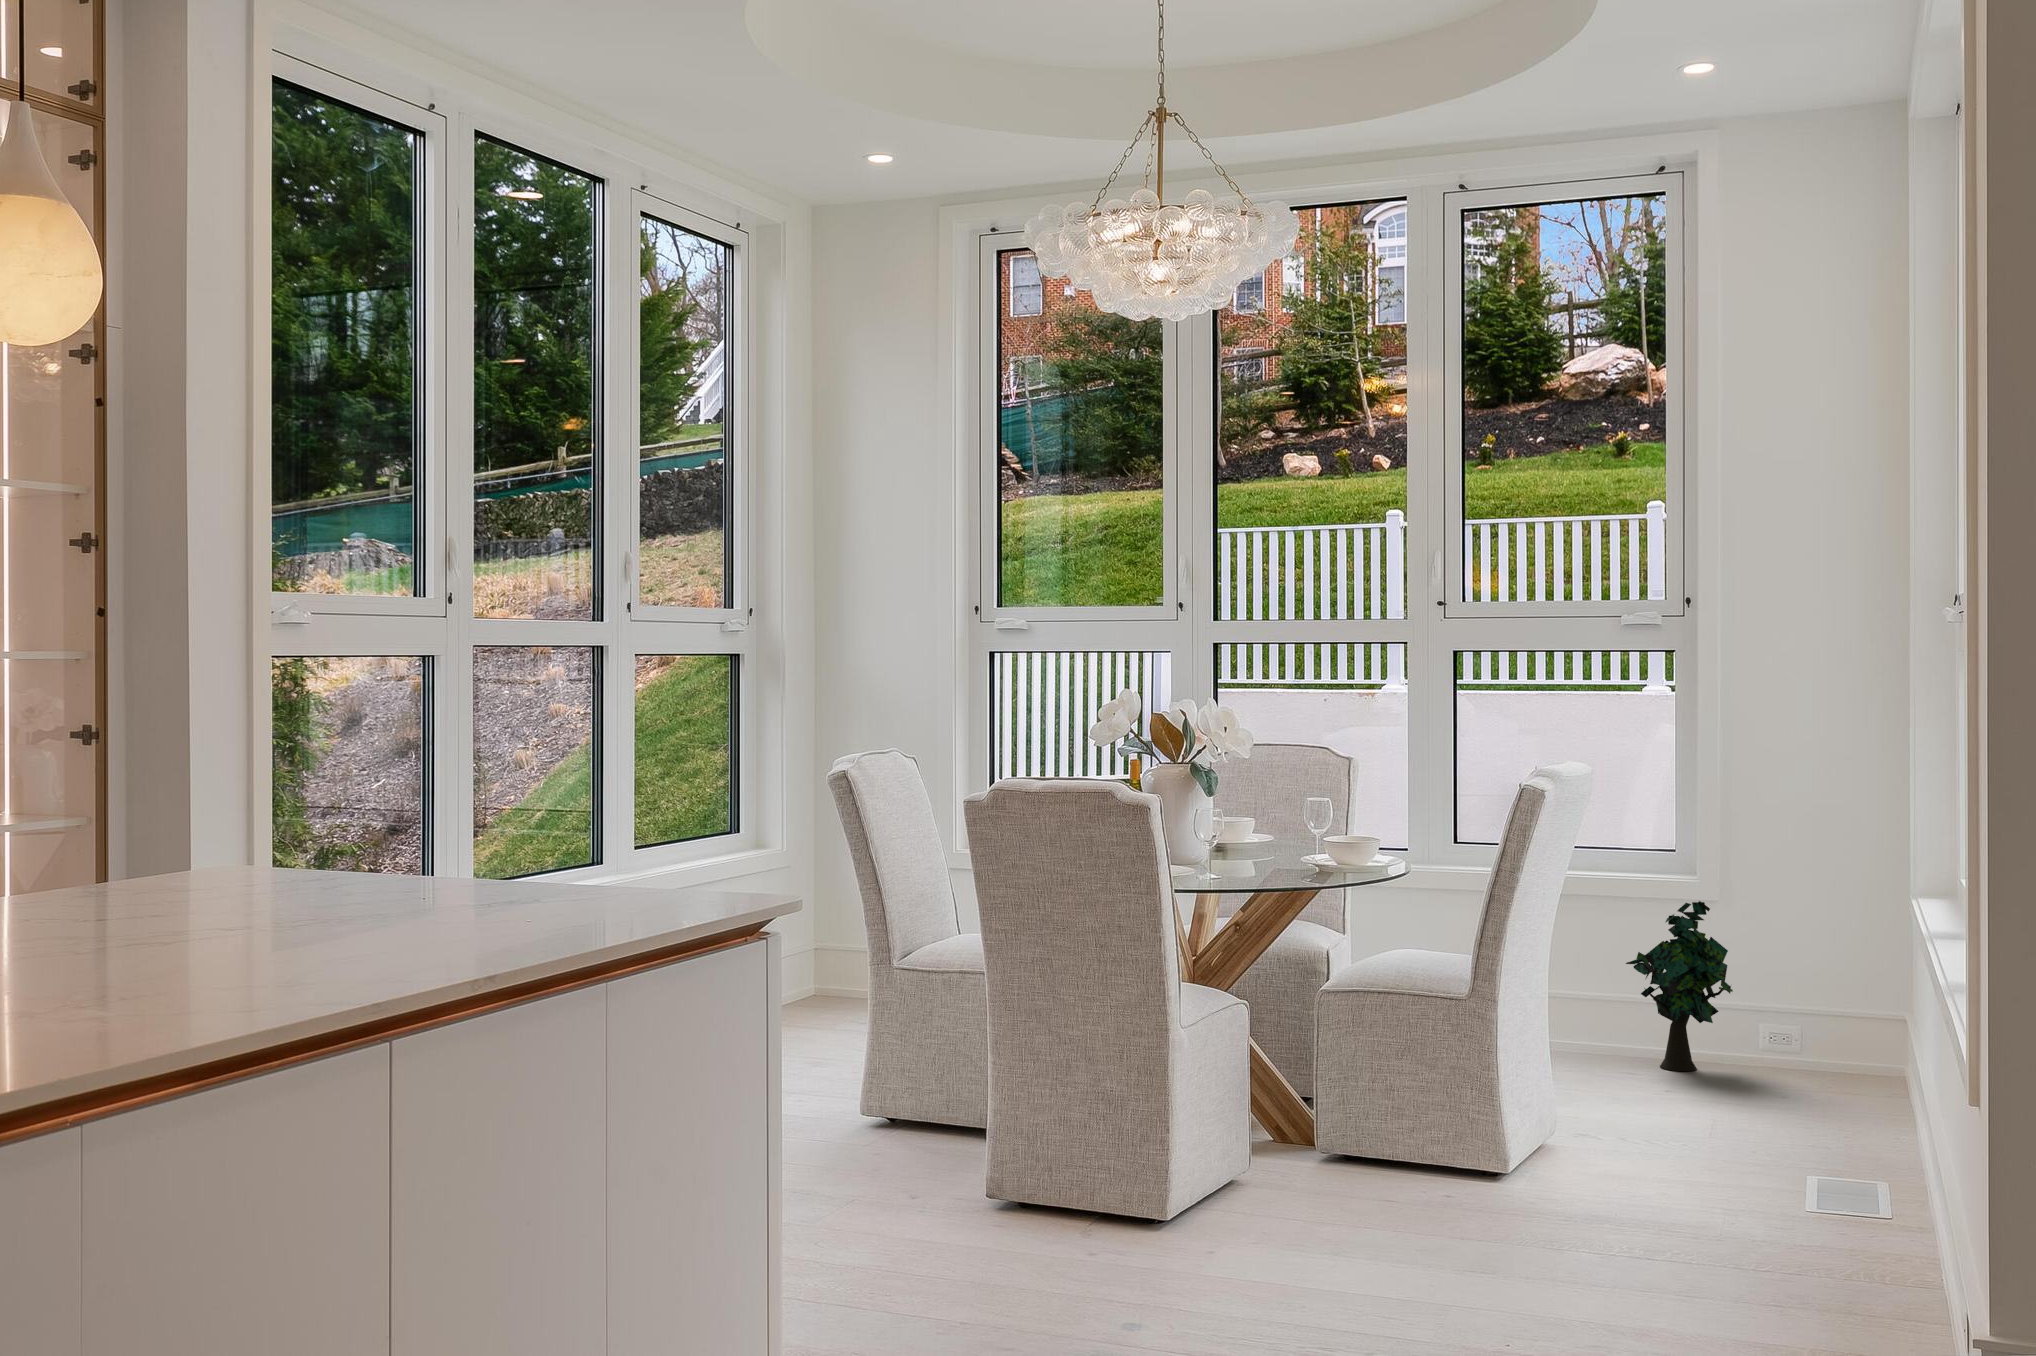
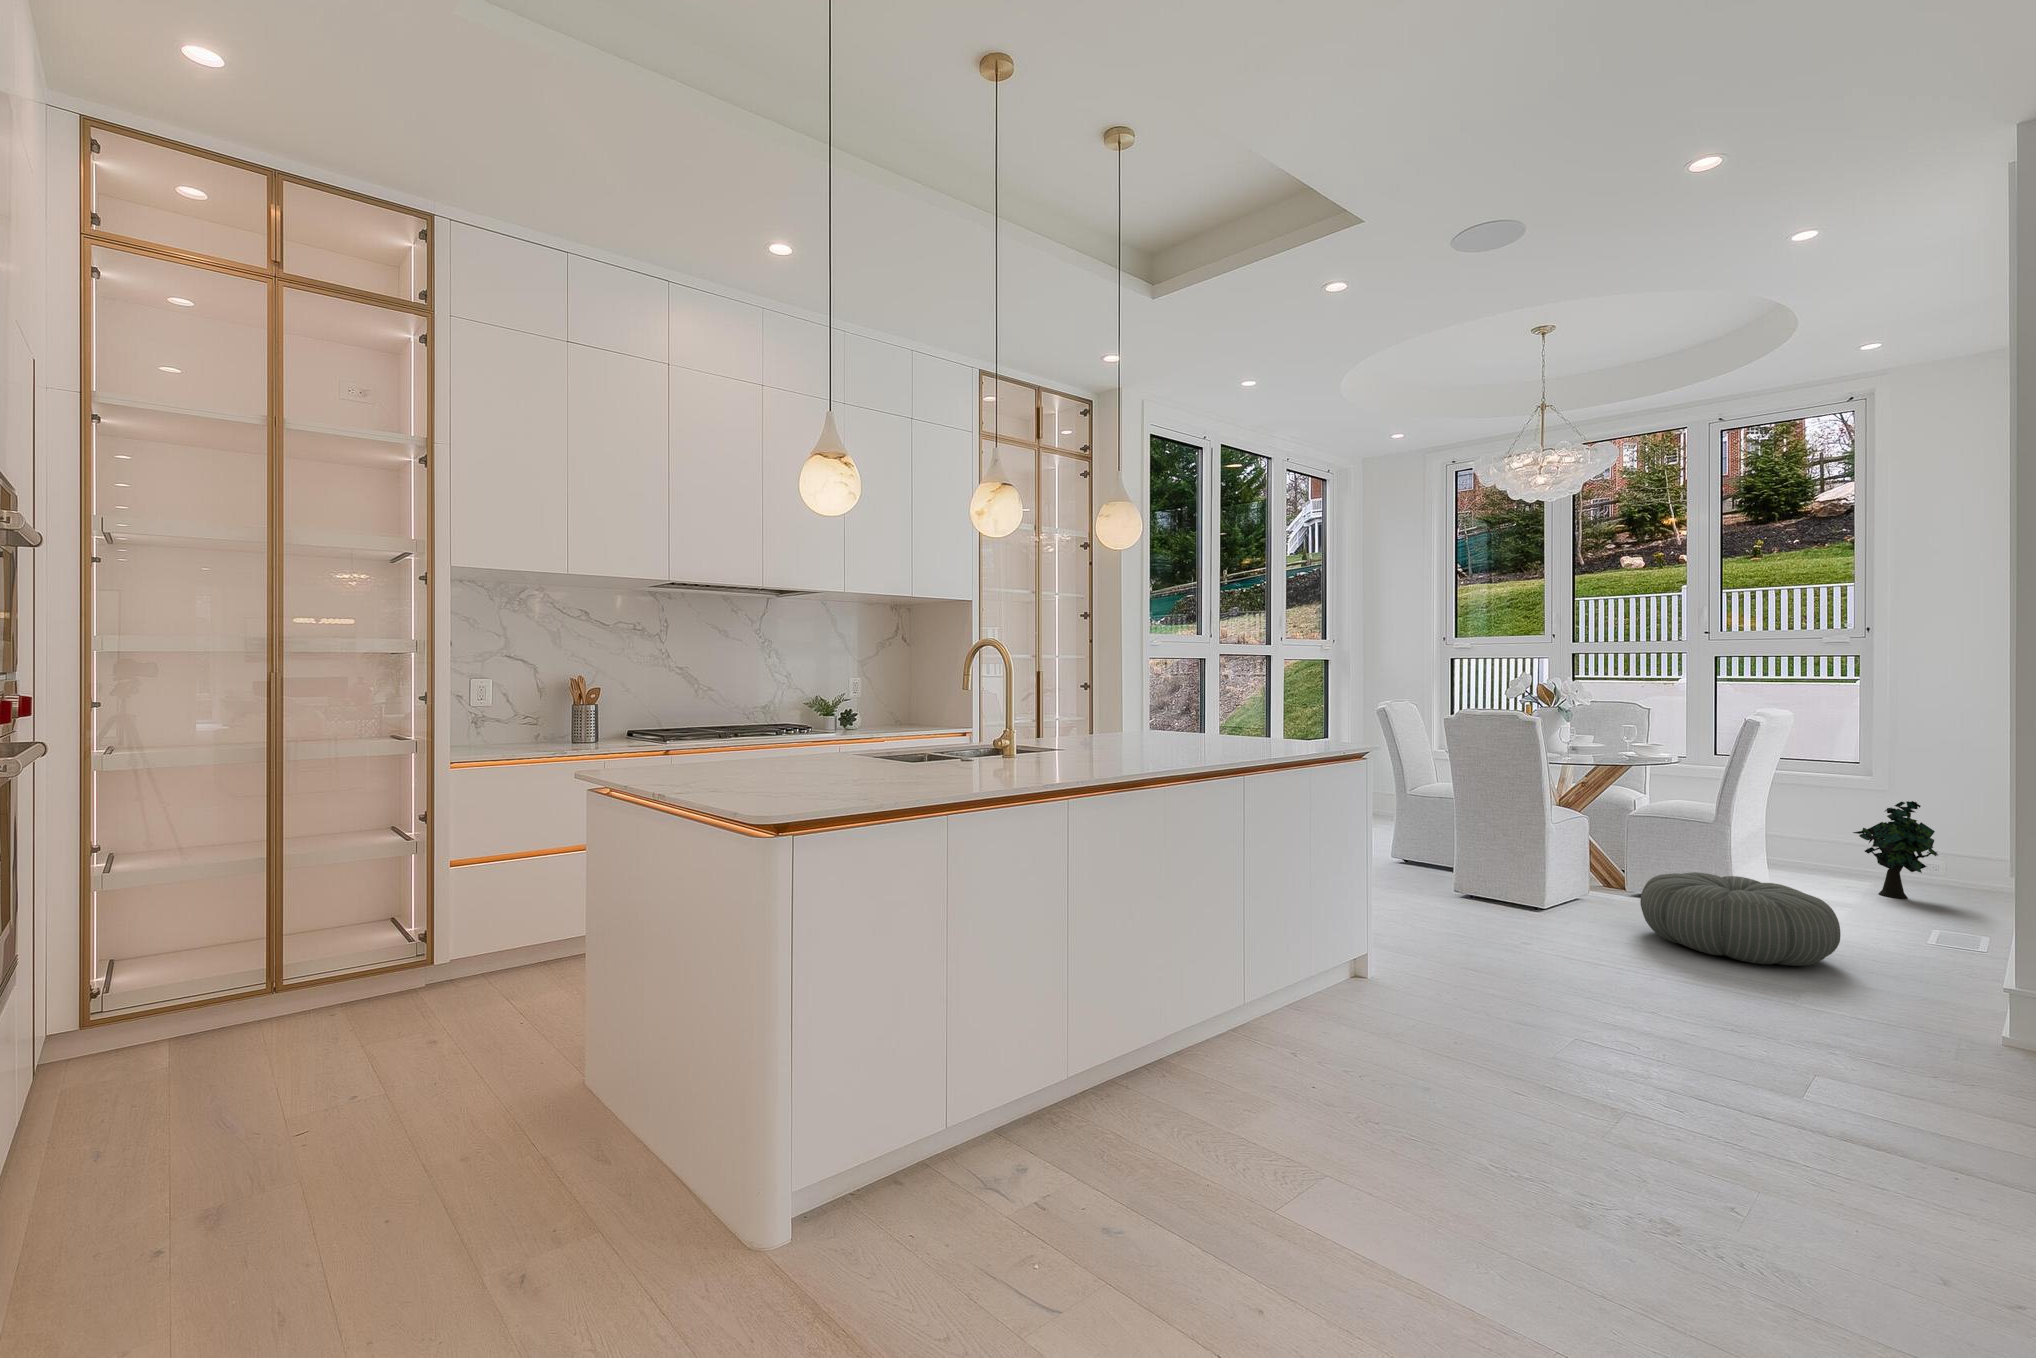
pouf: none [1337,1093,1633,1270] -> present [1640,872,1840,966]

